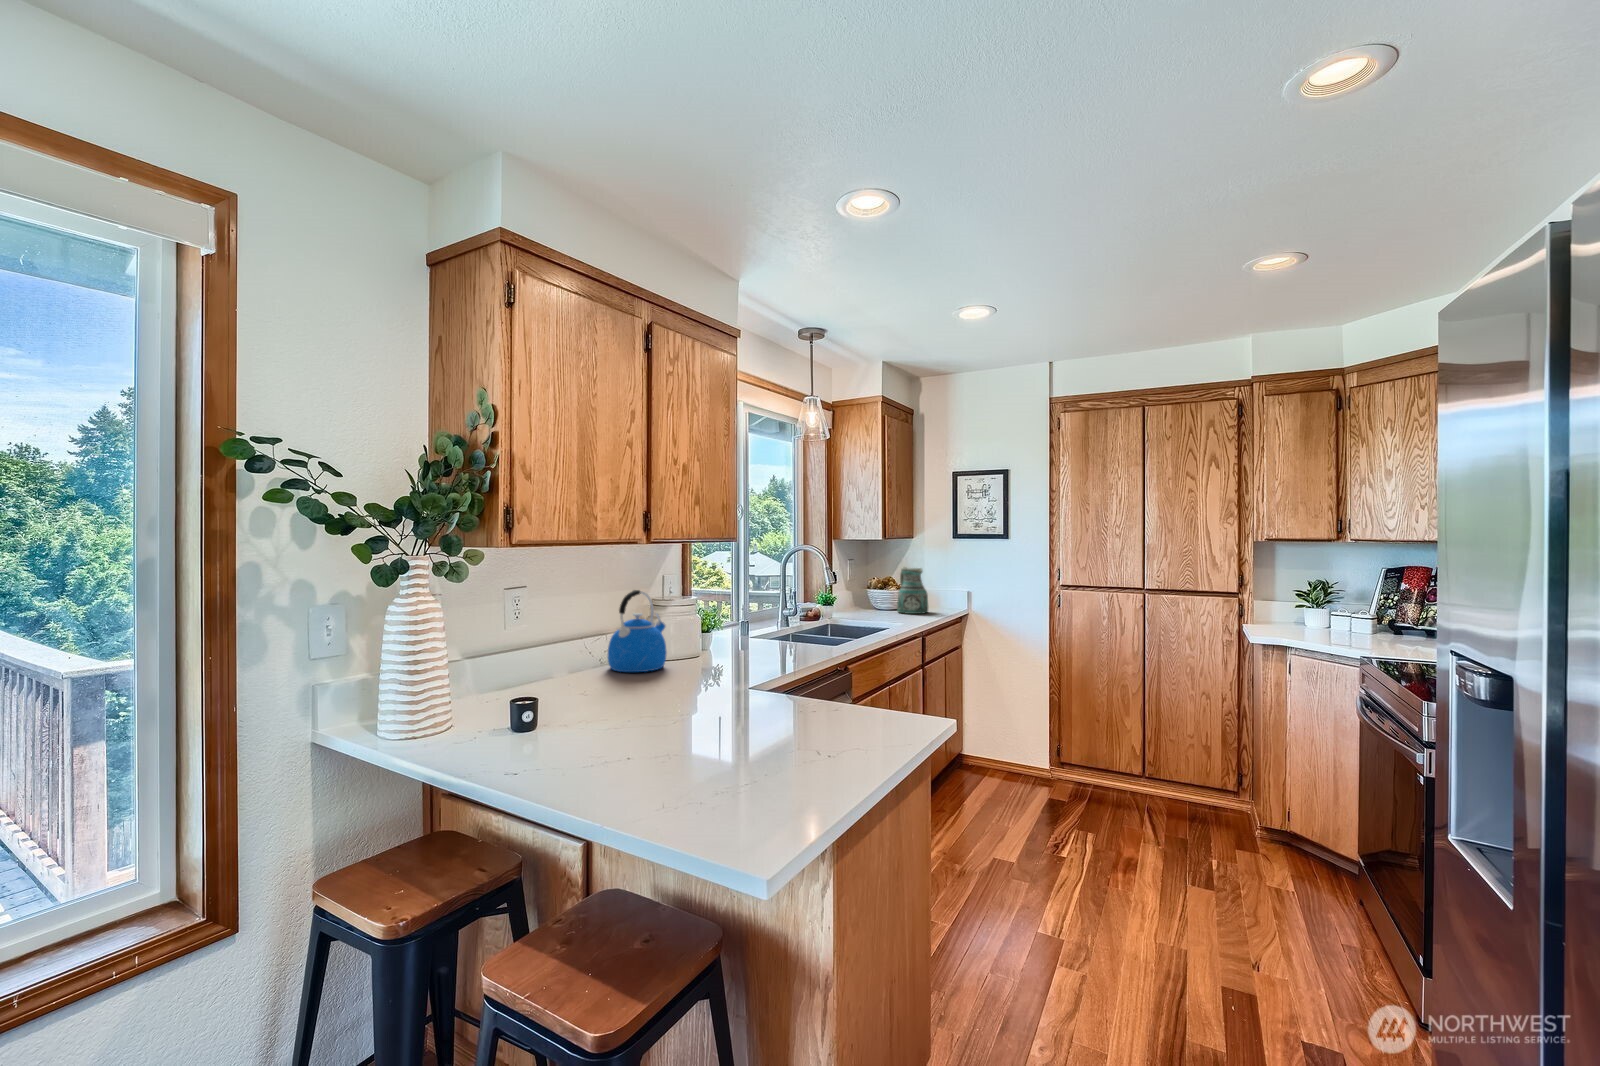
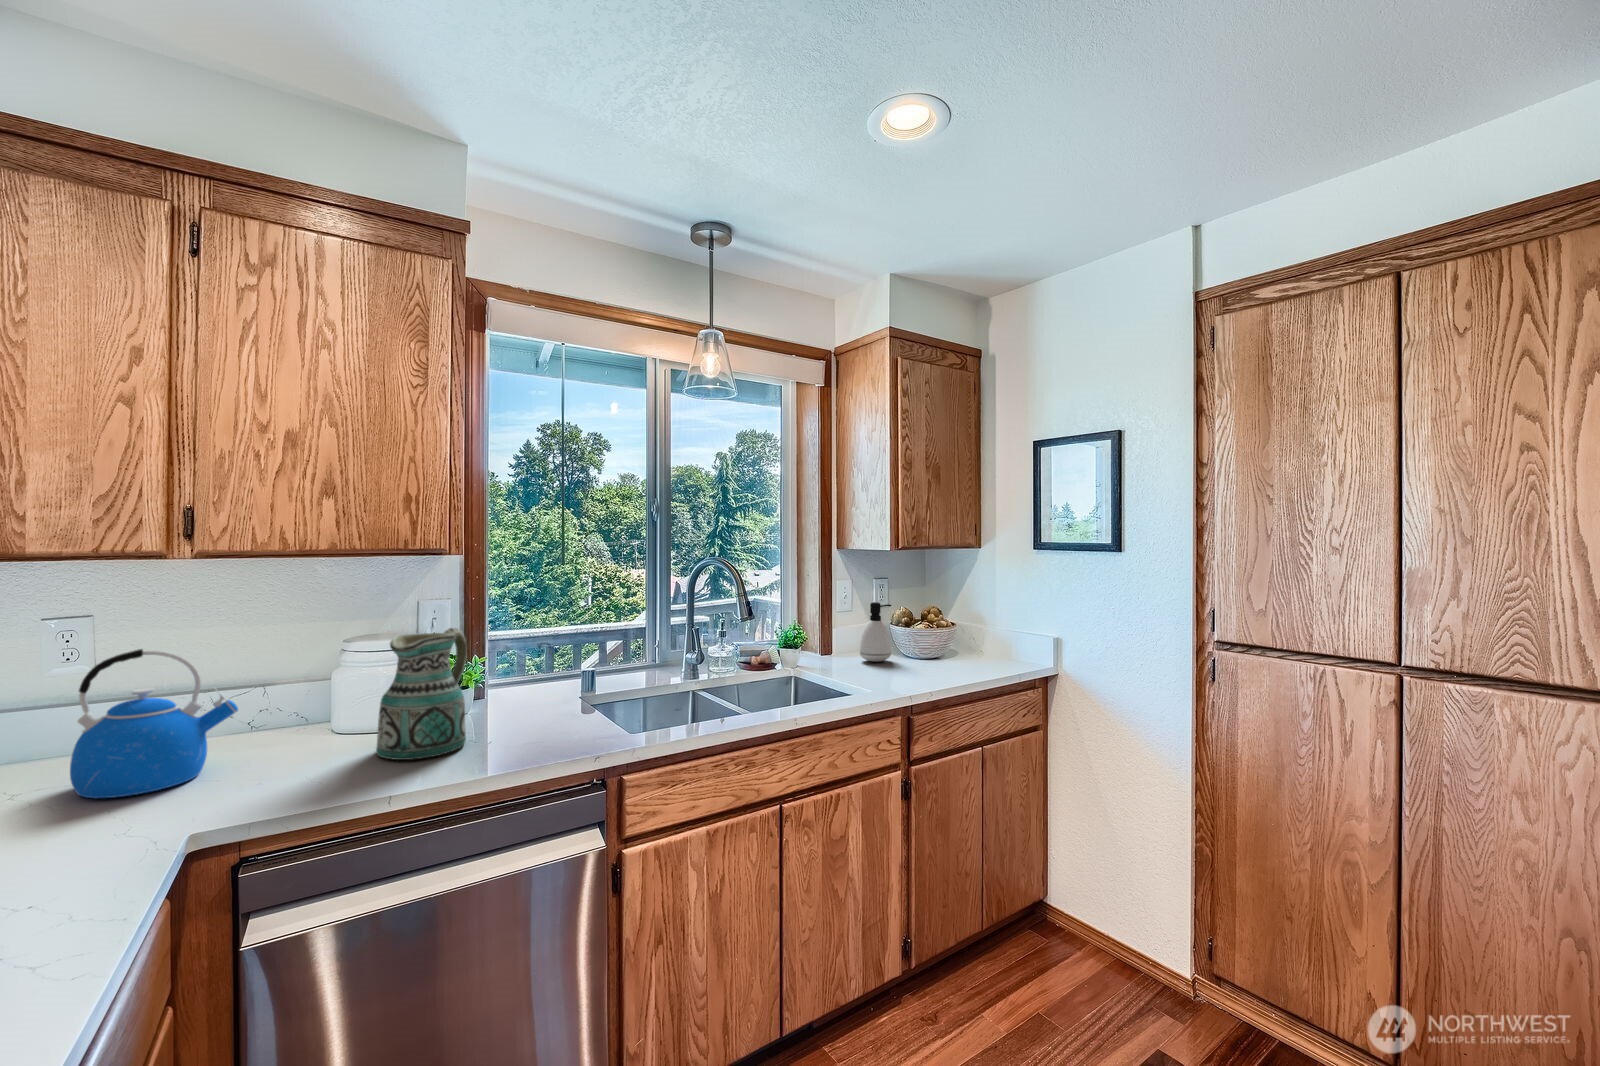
ceramic pitcher: present [897,567,928,614] -> present [376,628,467,760]
soap dispenser: none [855,572,876,610] -> present [860,602,891,662]

